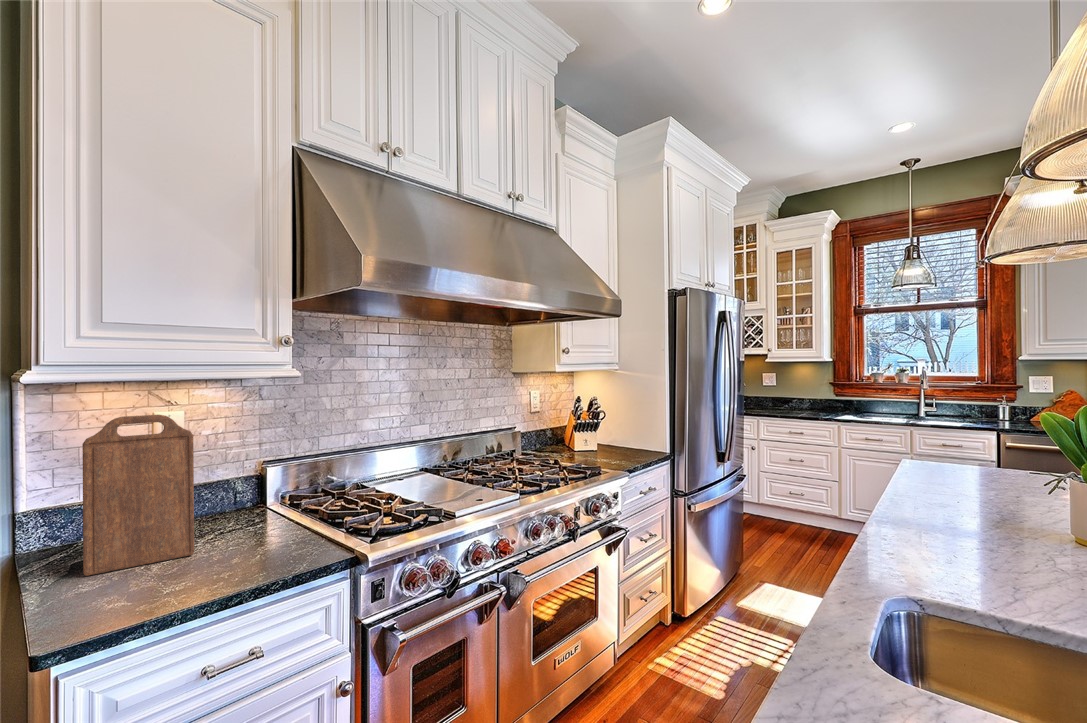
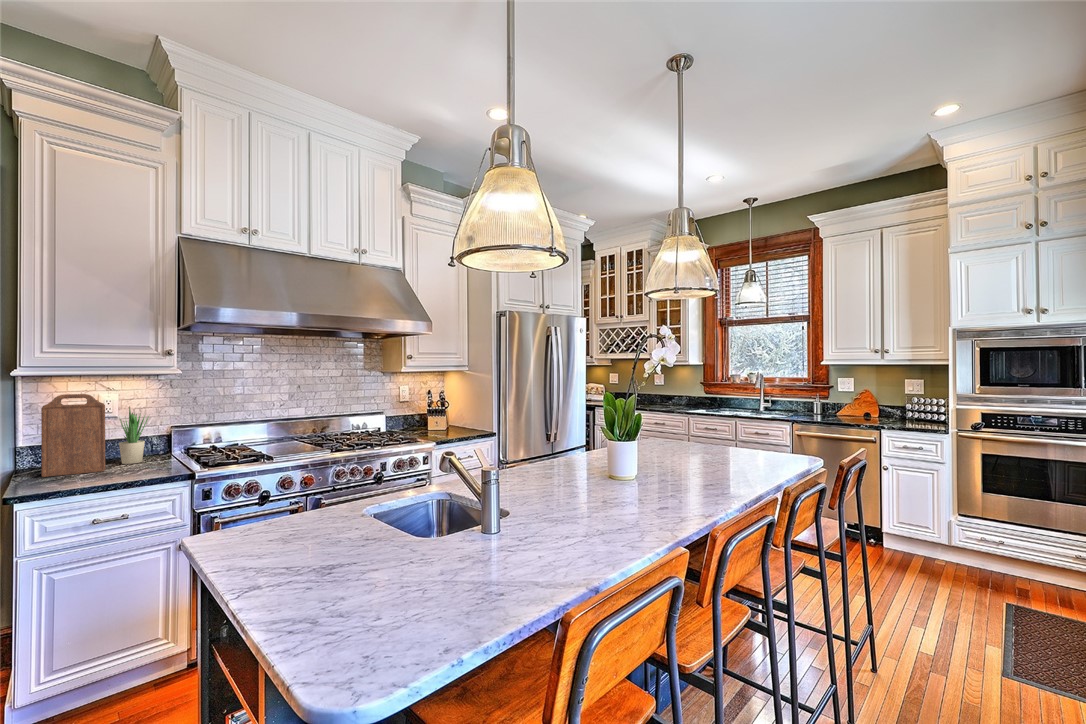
potted plant: none [198,431,247,534] -> present [119,407,149,464]

